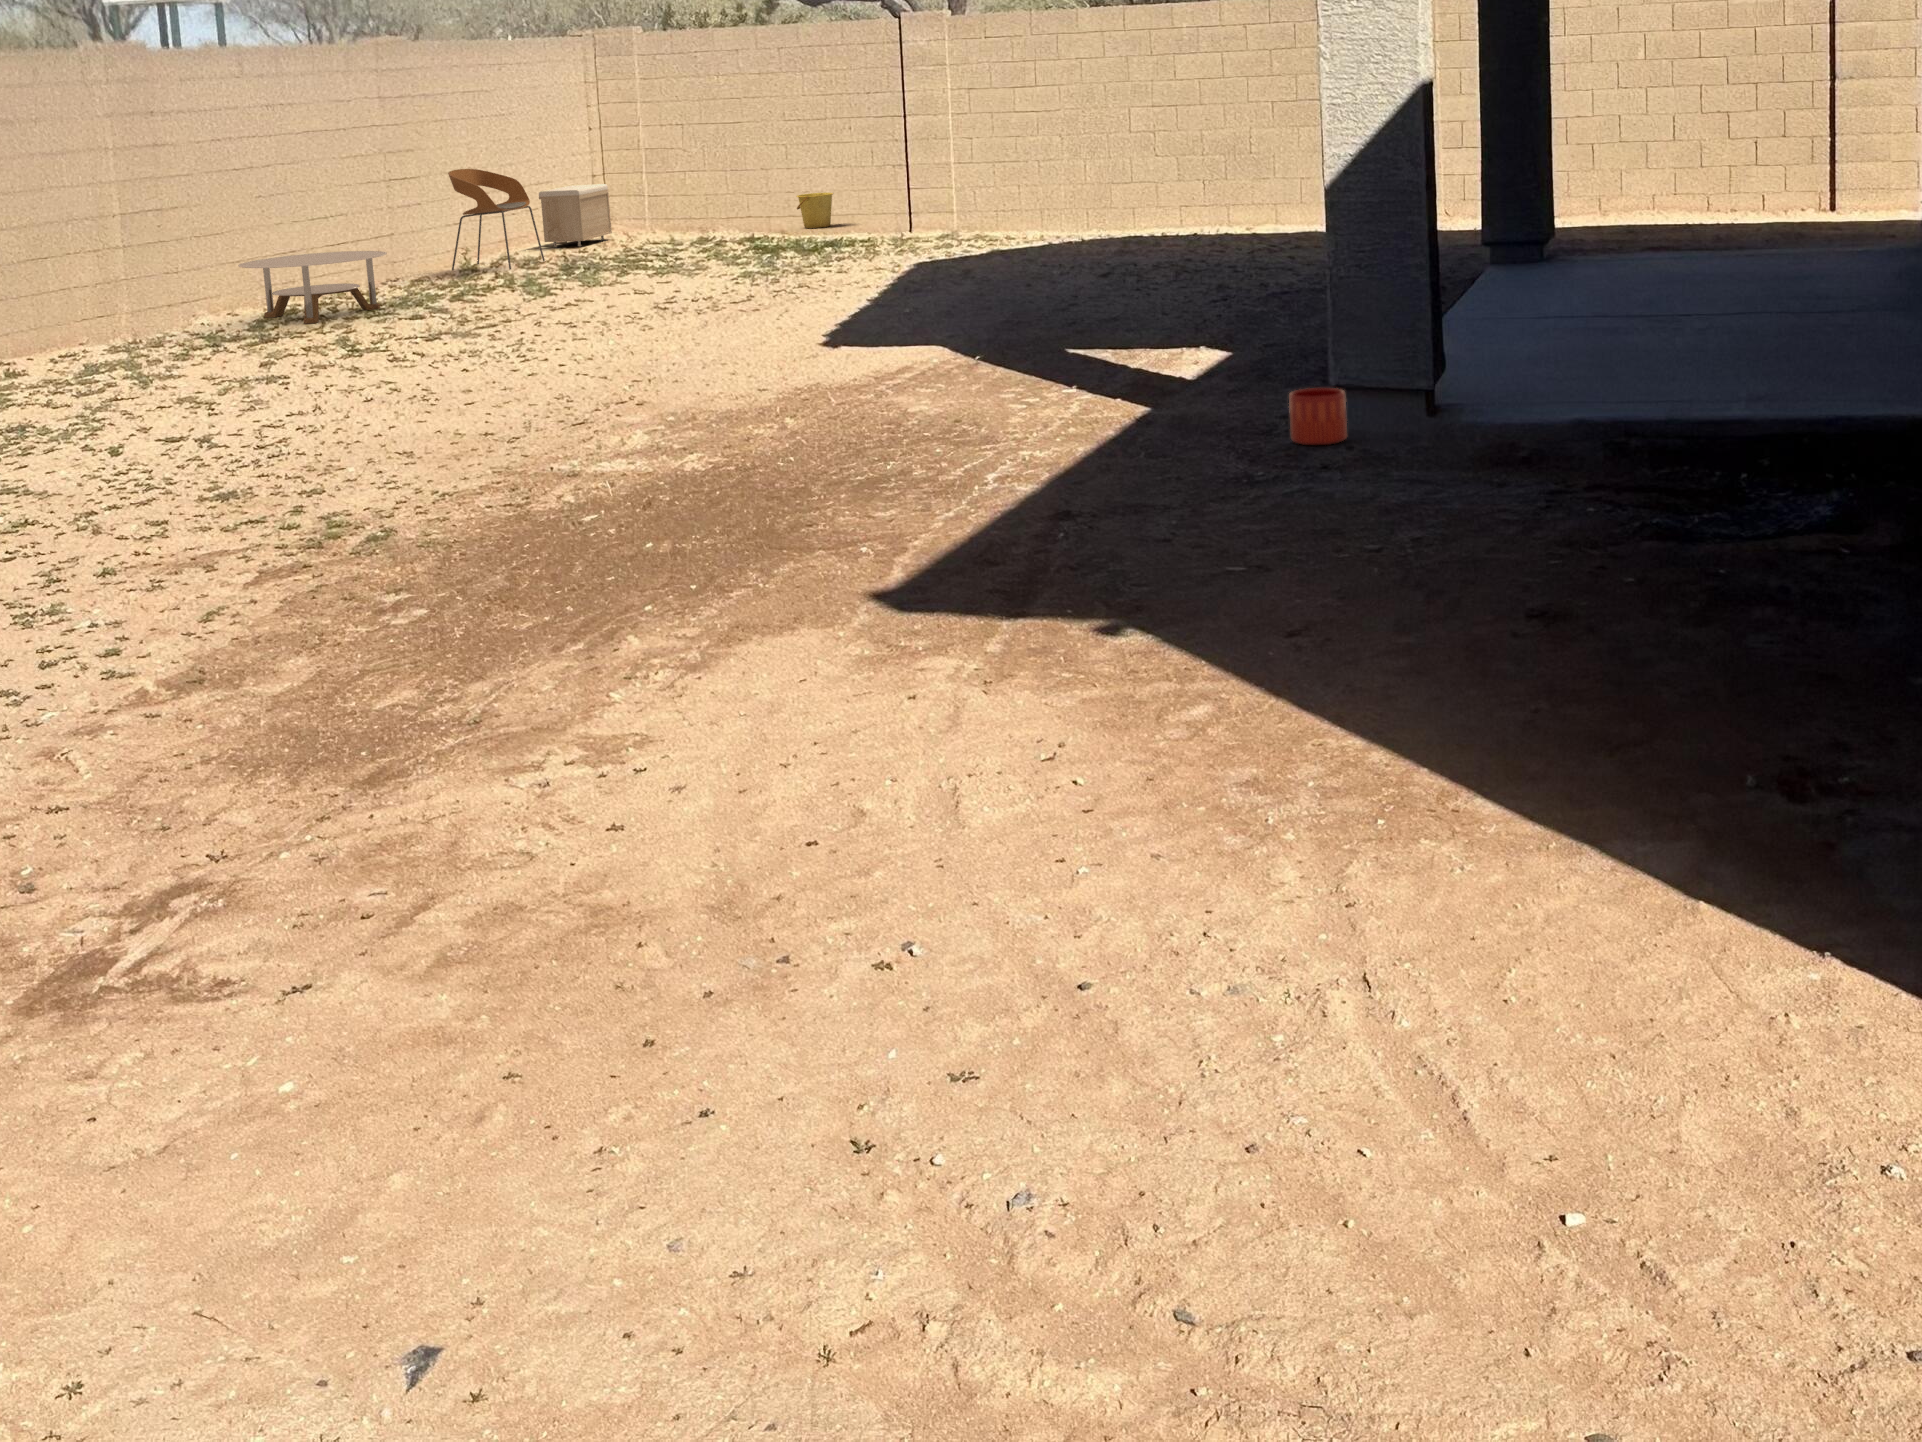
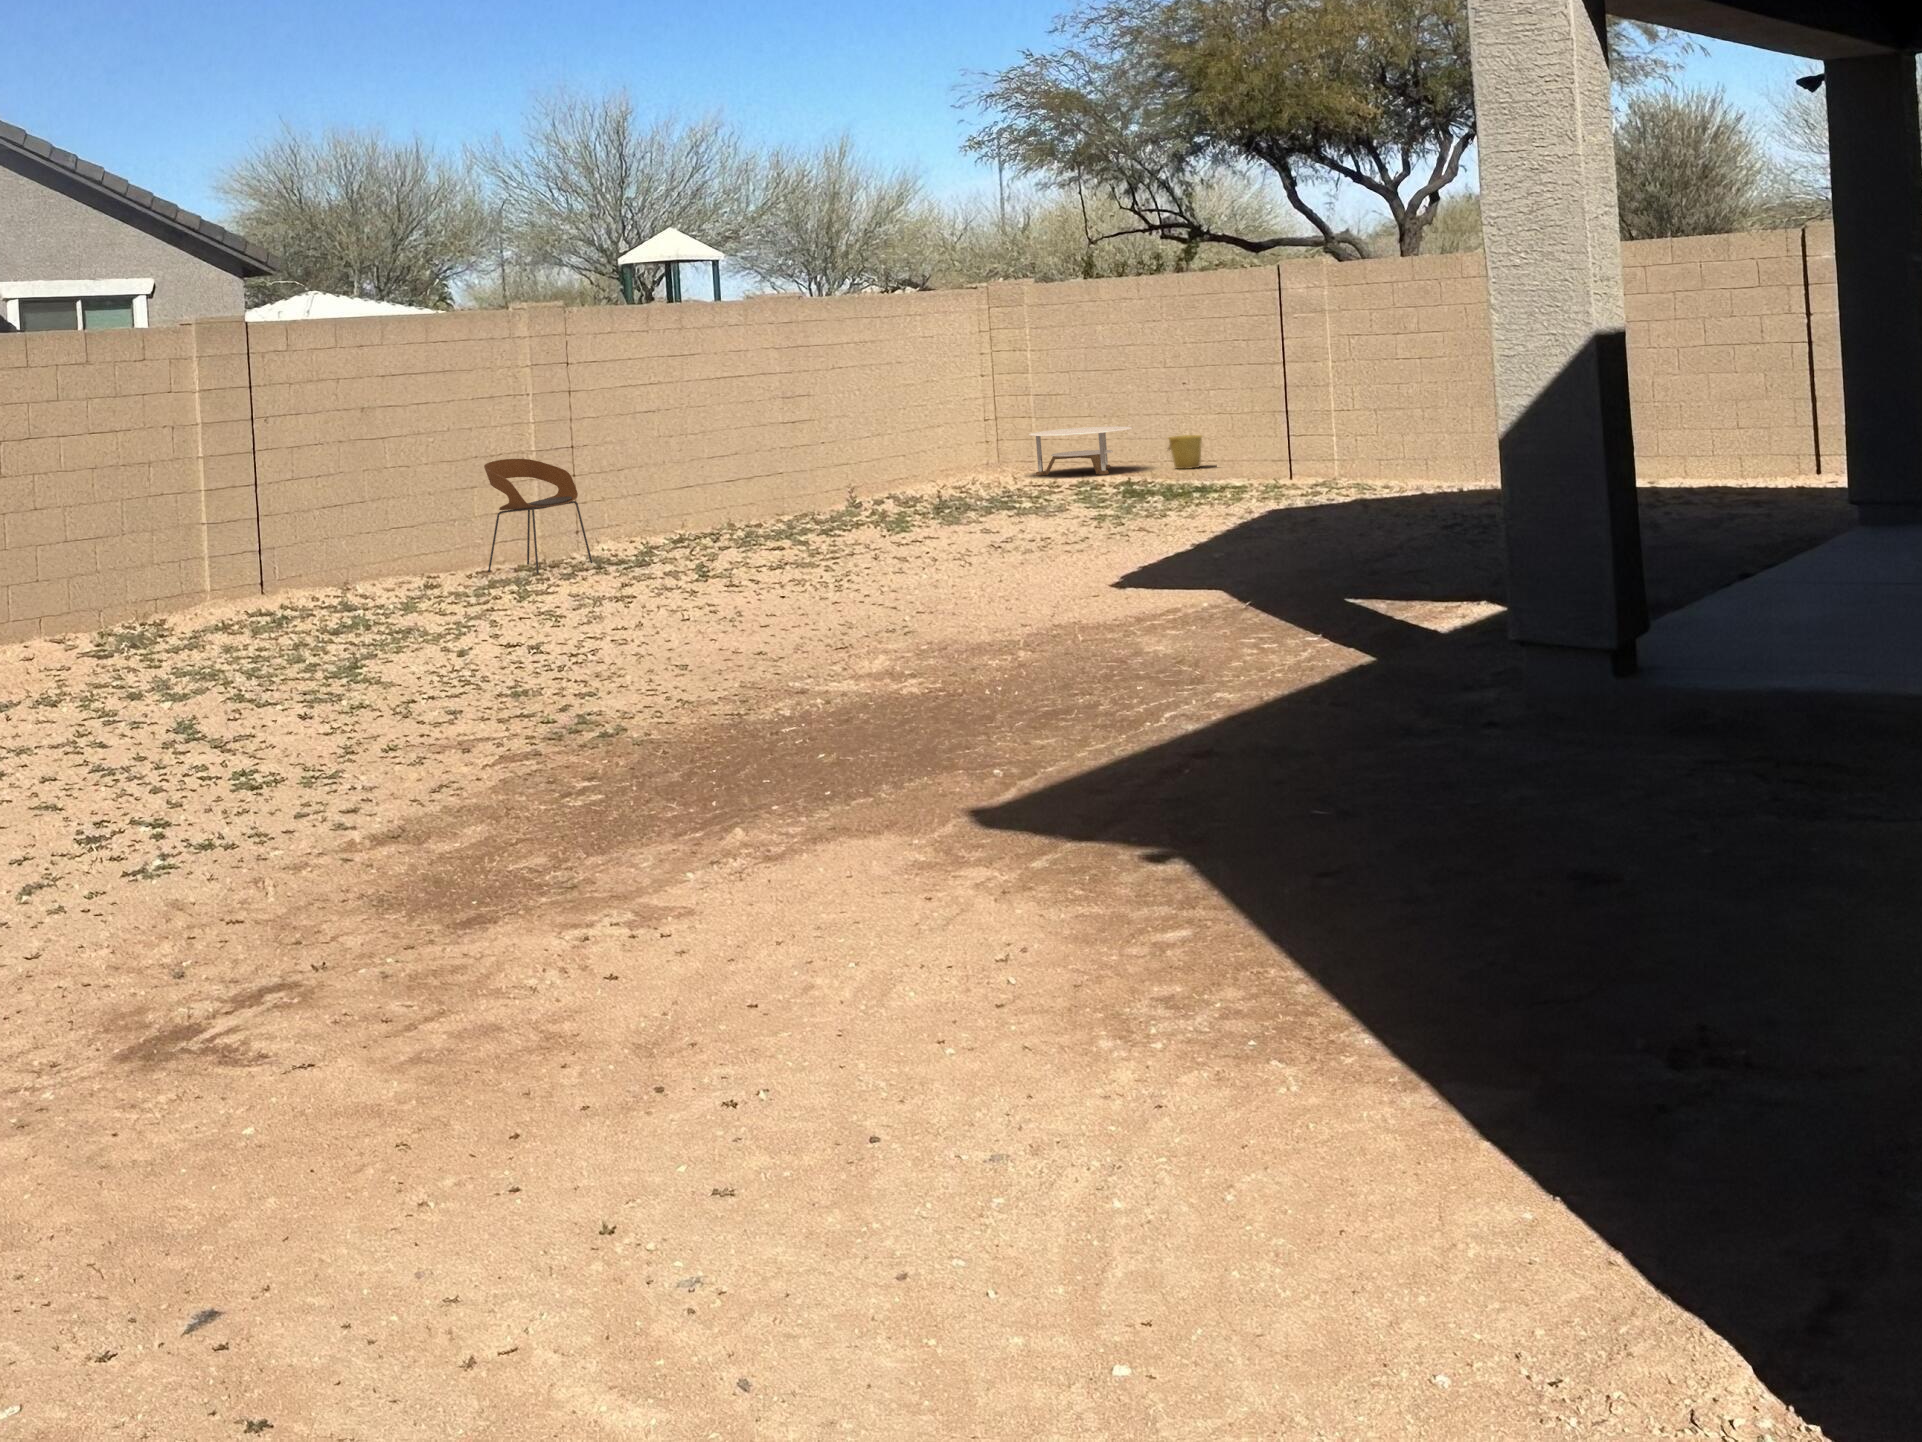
chair: present [448,169,545,270] -> present [484,459,593,574]
storage bench: present [539,184,612,247] -> none [924,425,994,483]
round table: present [238,251,387,324] -> present [1029,426,1133,476]
planter: present [1289,388,1347,445] -> none [1468,635,1531,693]

